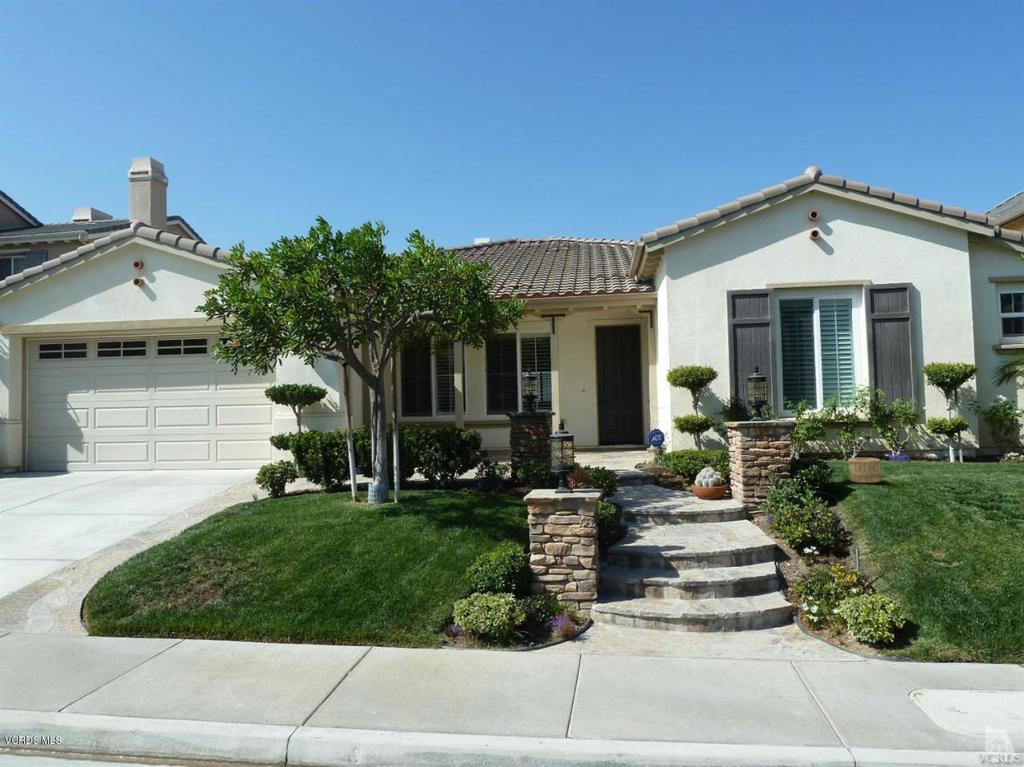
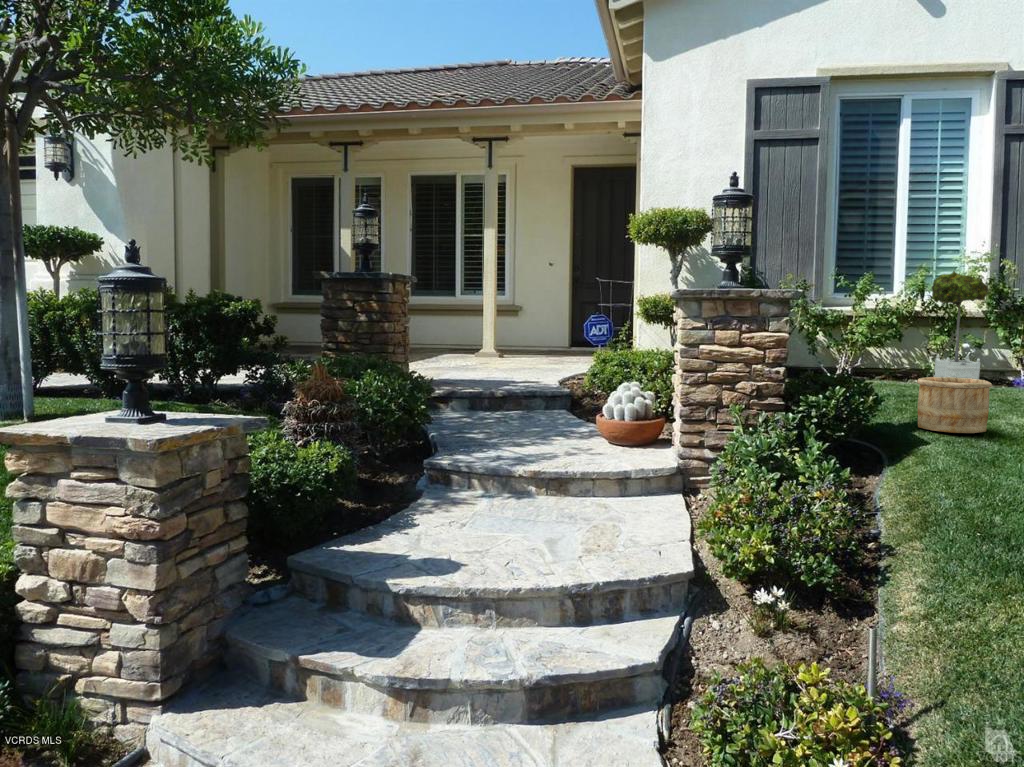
potted tree: none [842,401,871,460] -> present [931,271,988,379]

